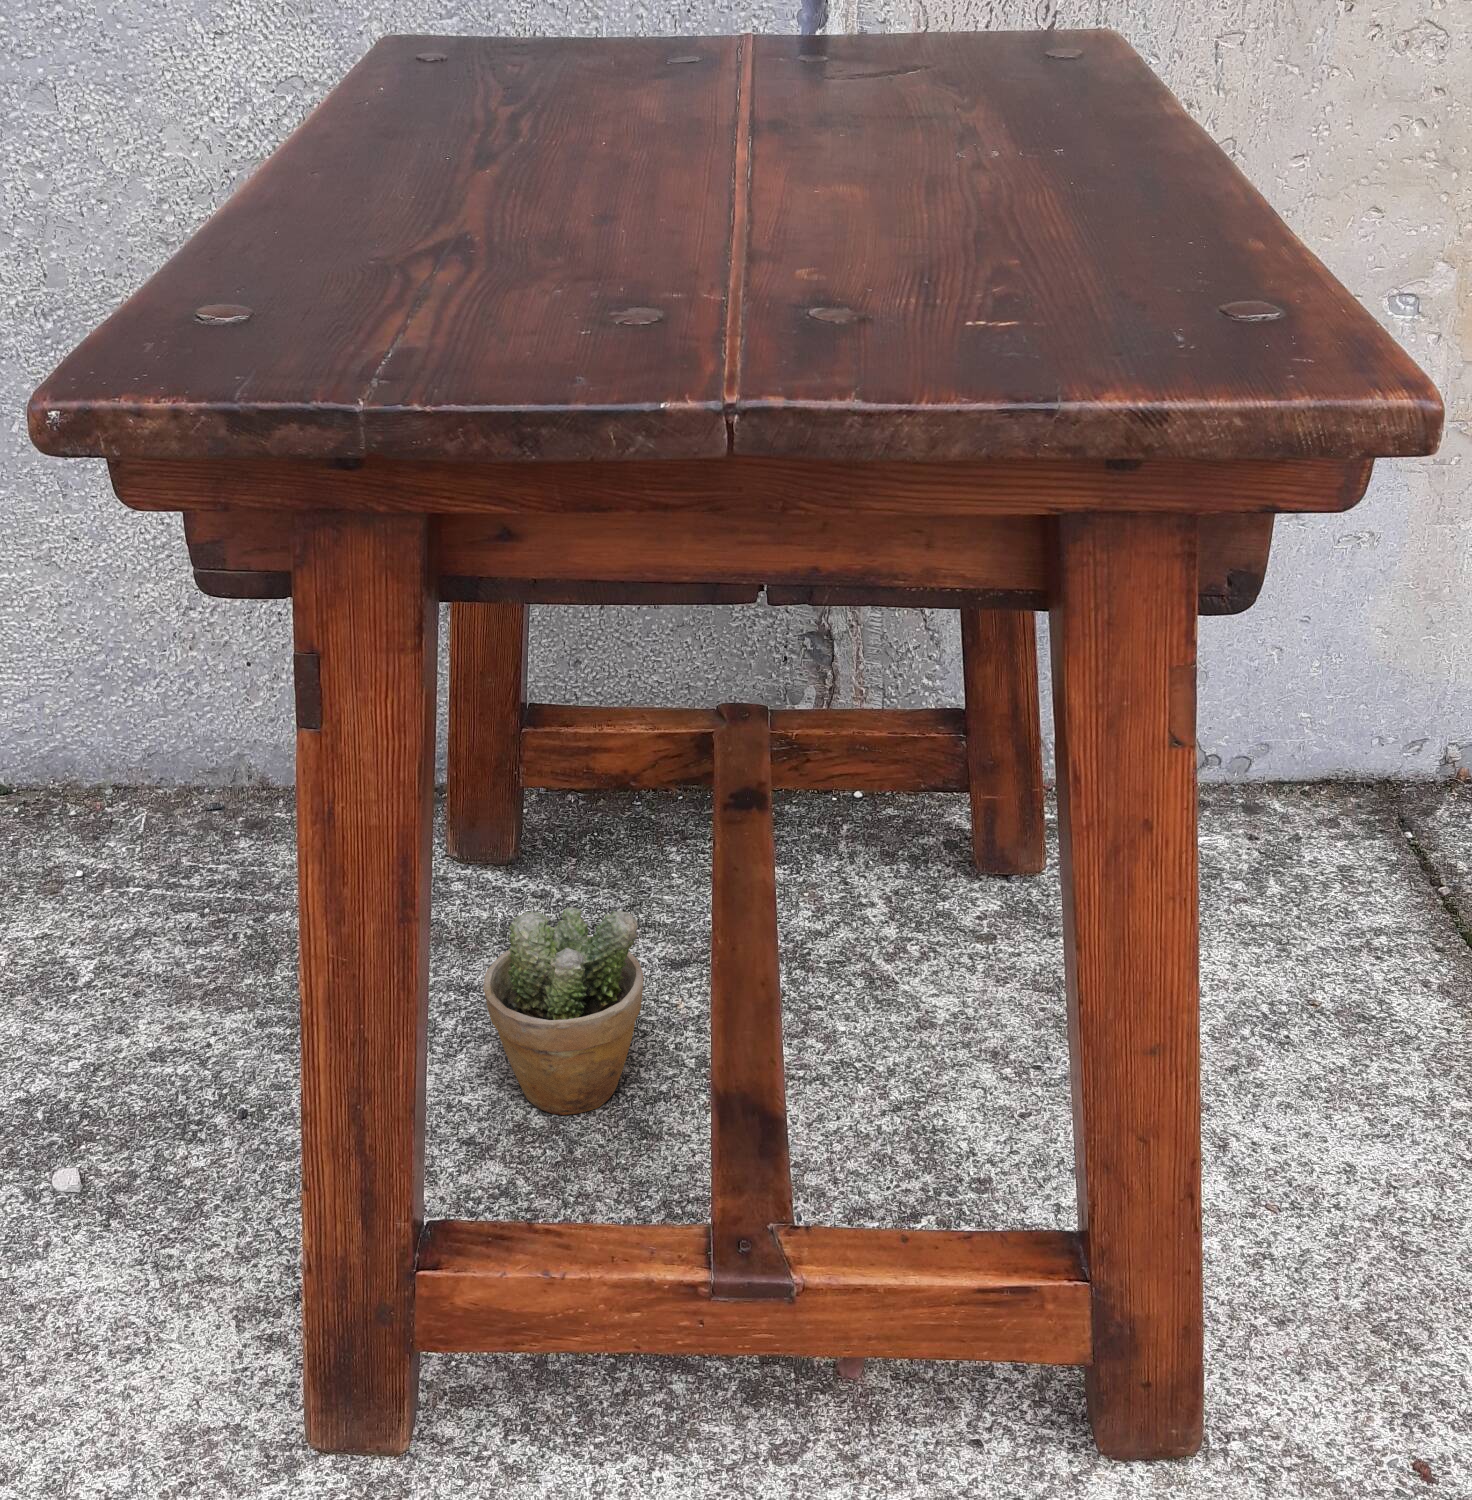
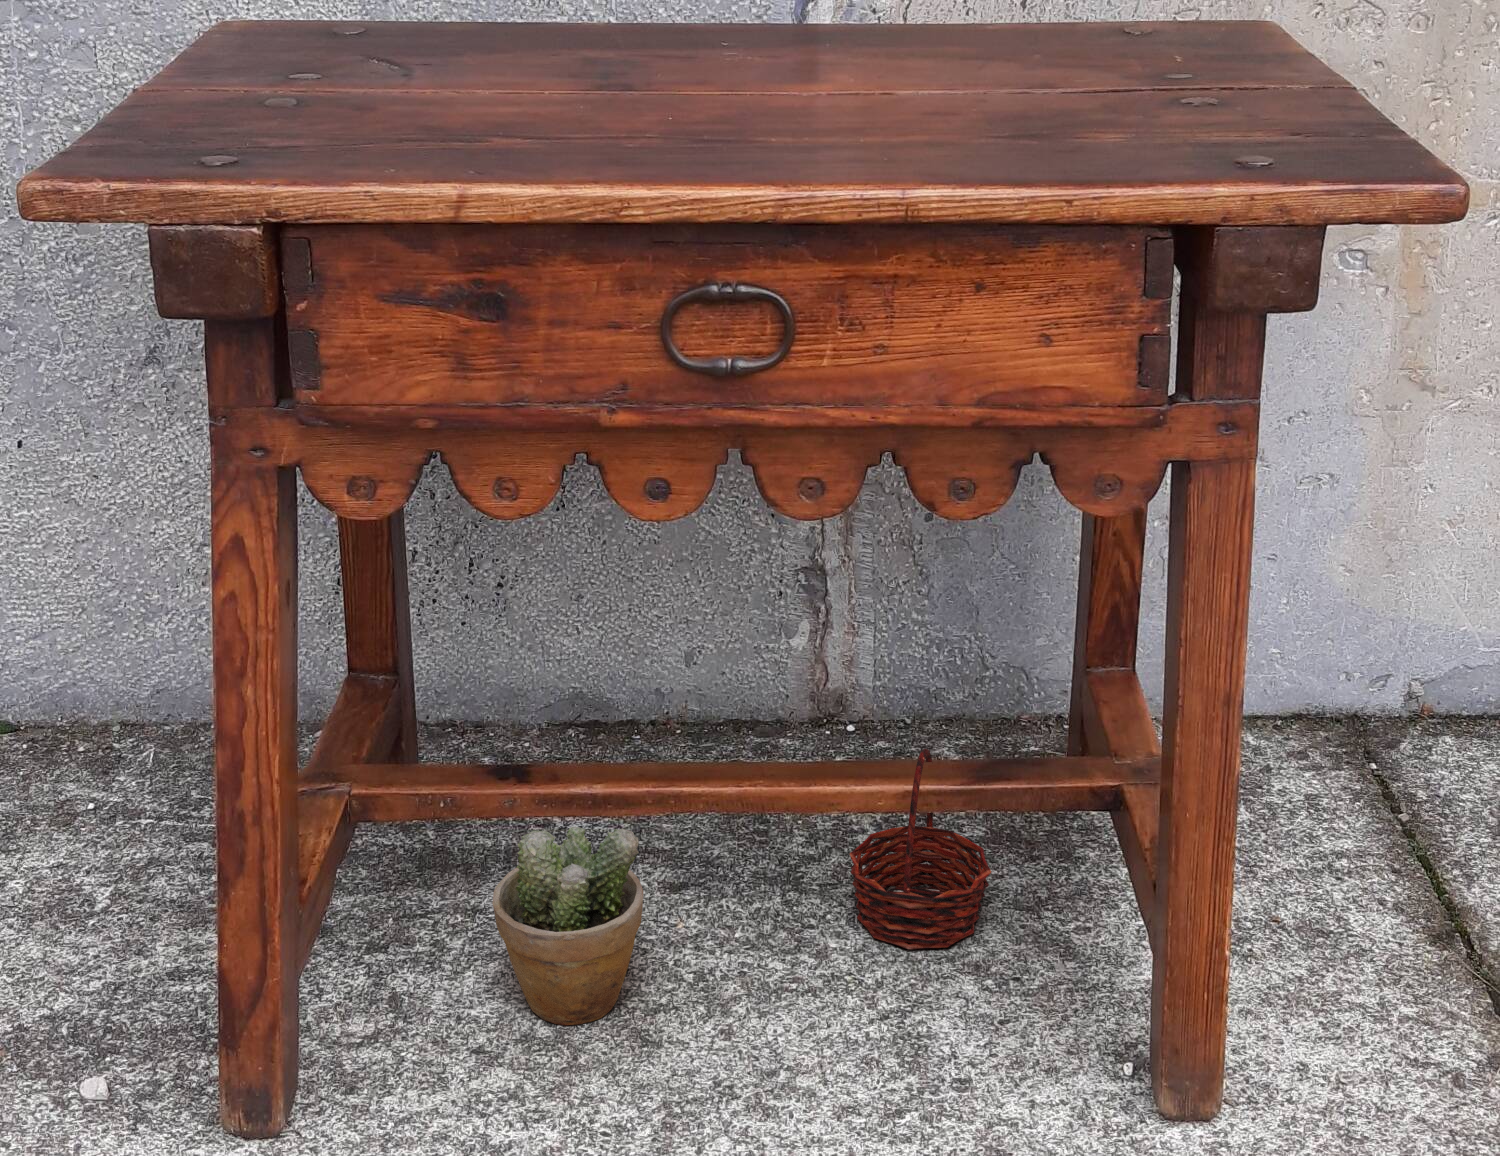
basket: none [863,824,1013,1034] -> present [850,749,991,950]

